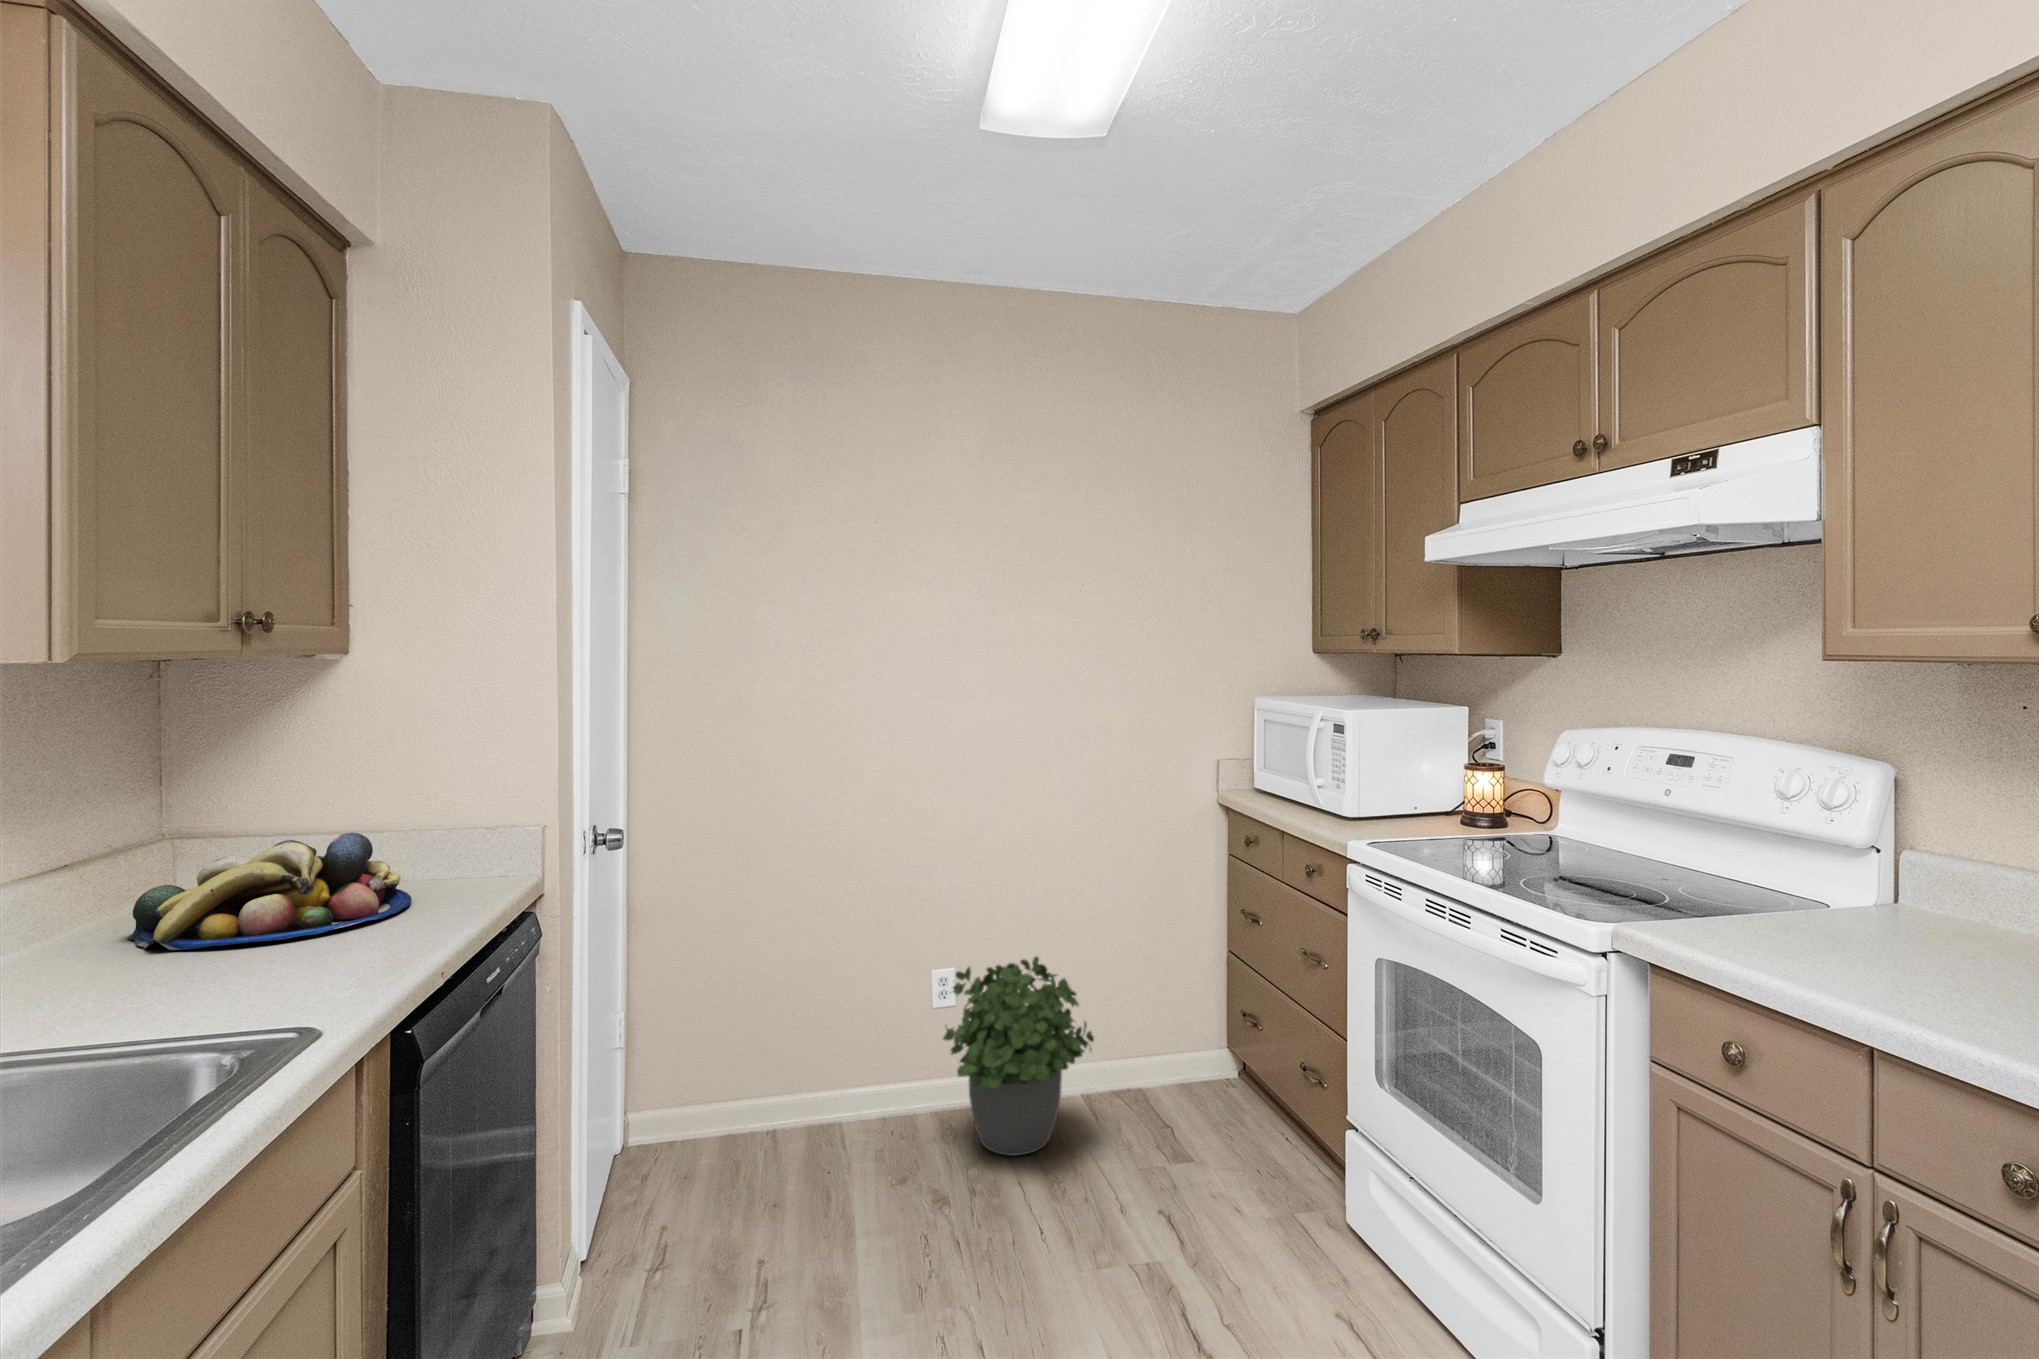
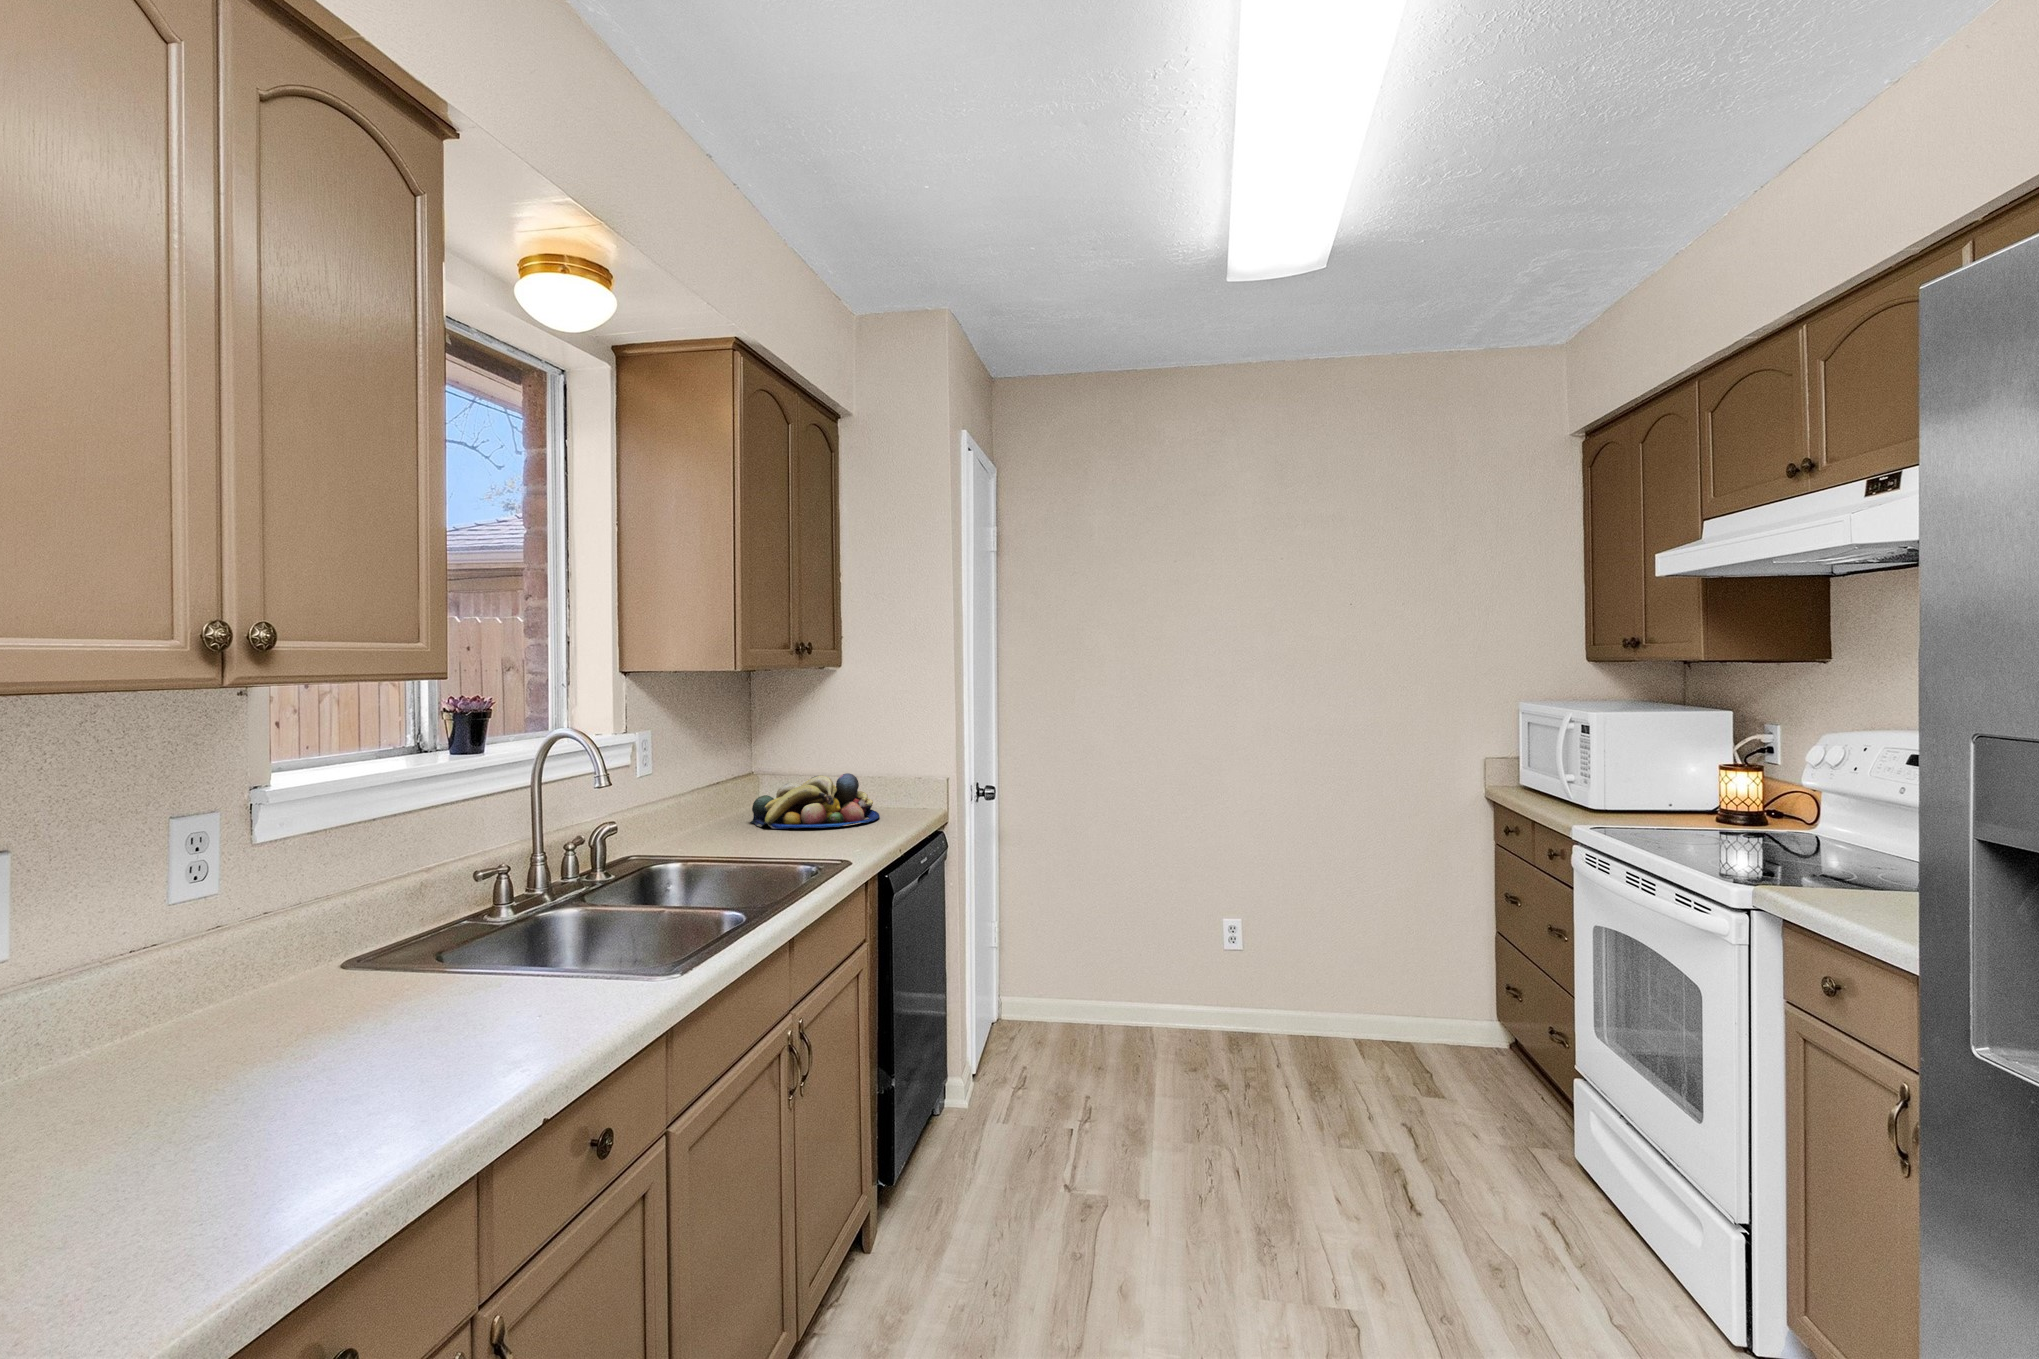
potted plant: present [943,956,1094,1156] -> none [1228,914,1356,1070]

